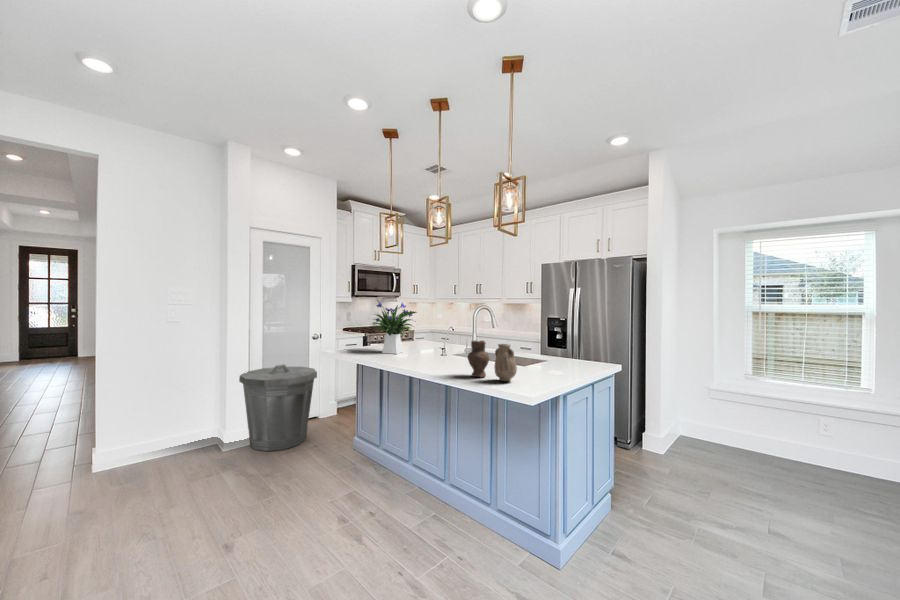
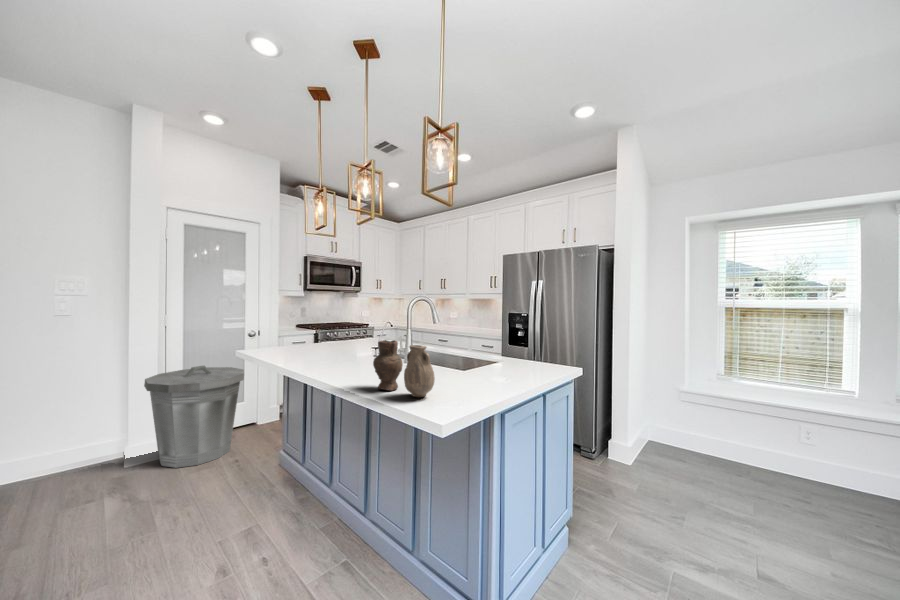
flower arrangement: present [371,300,417,354] -> none [274,288,344,355]

